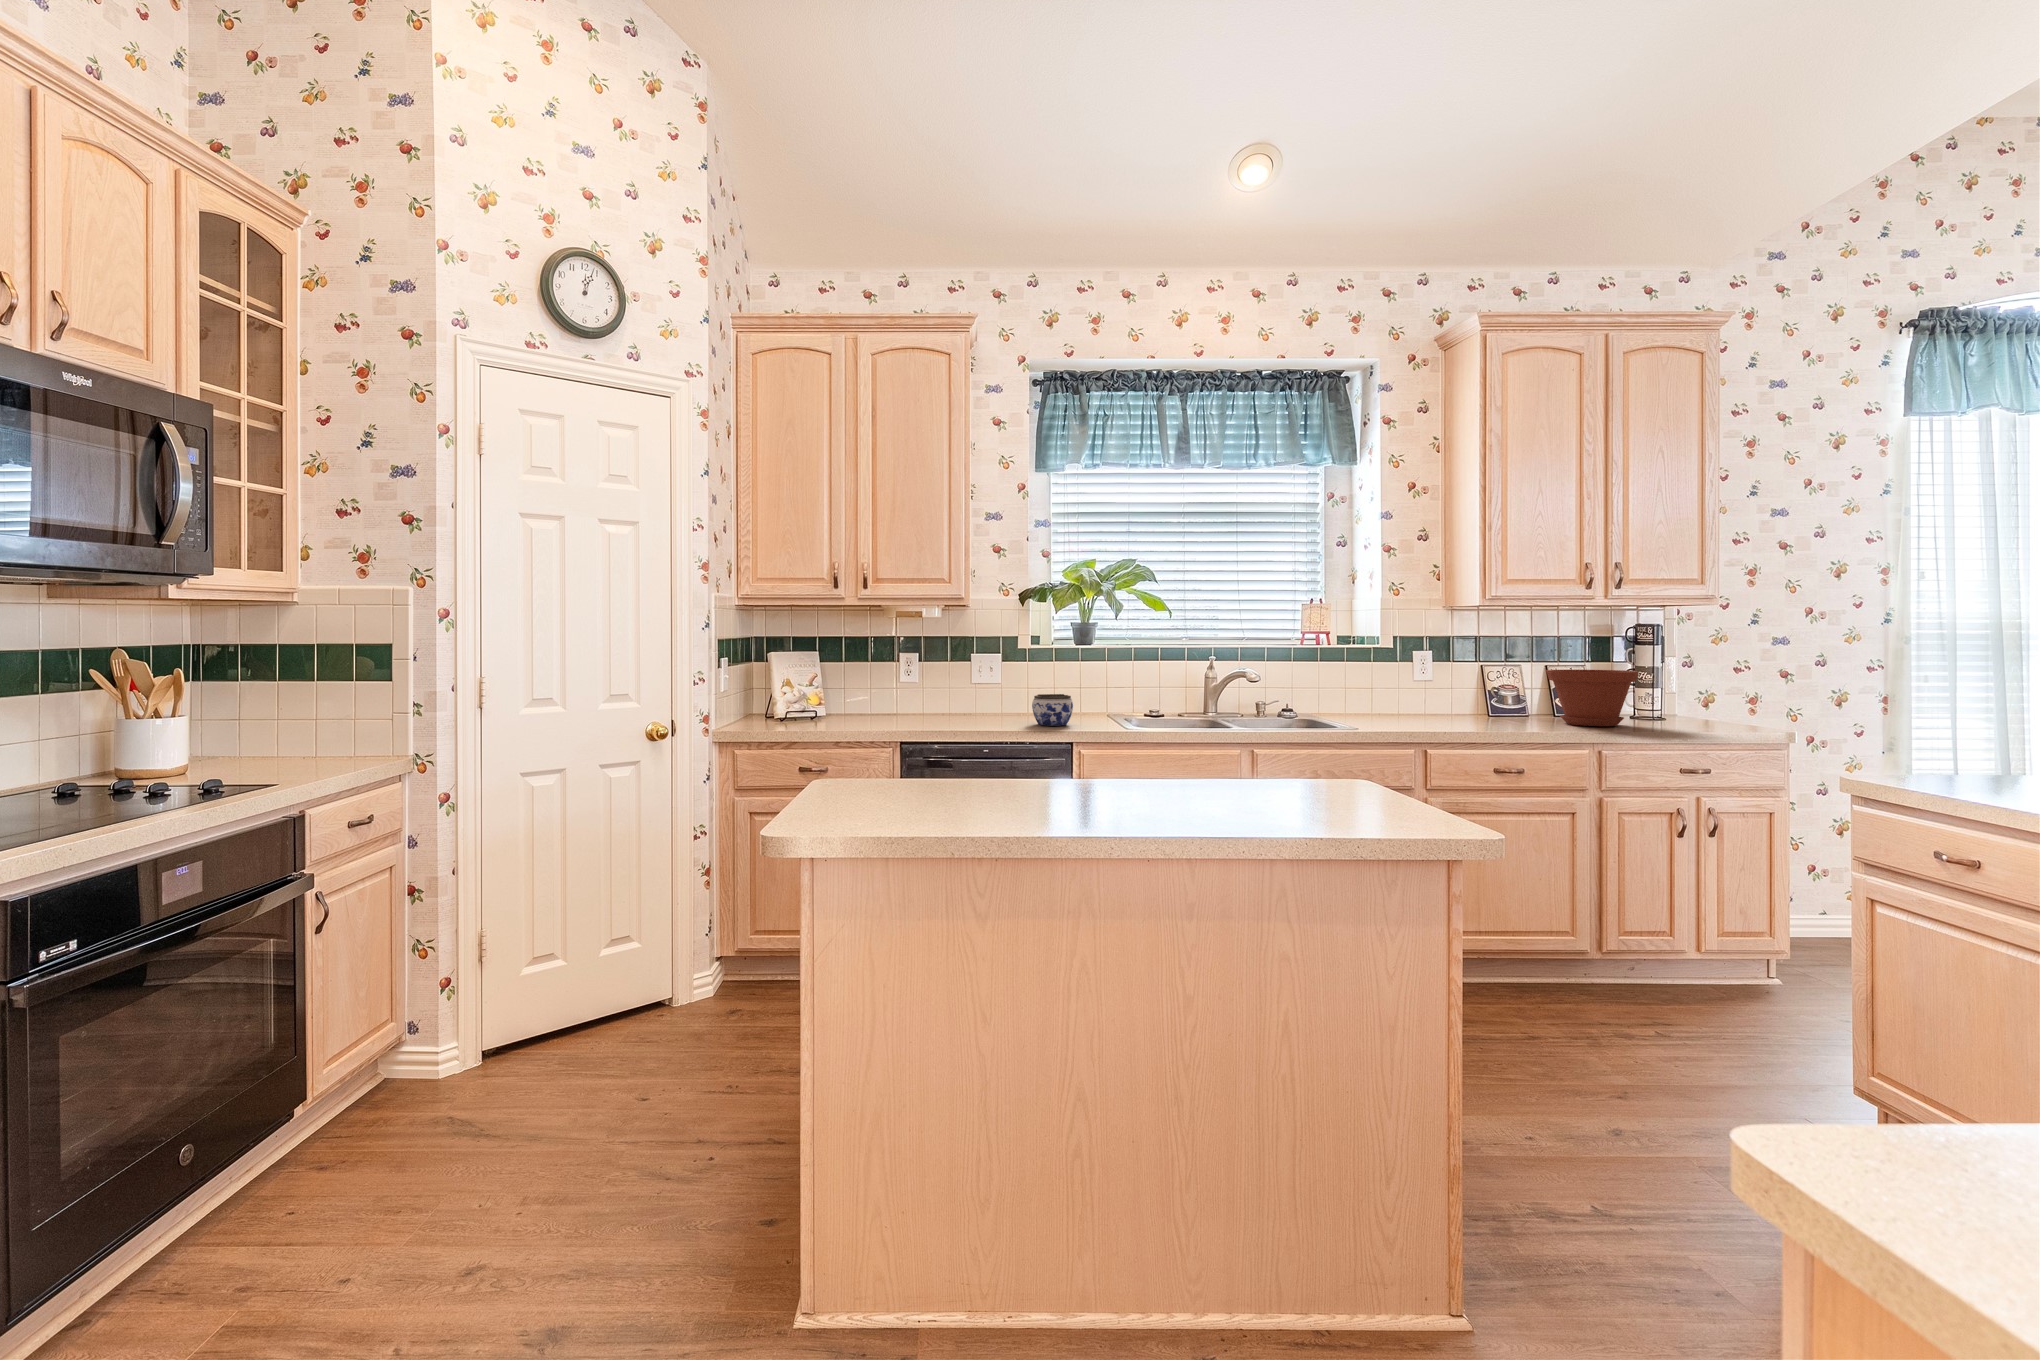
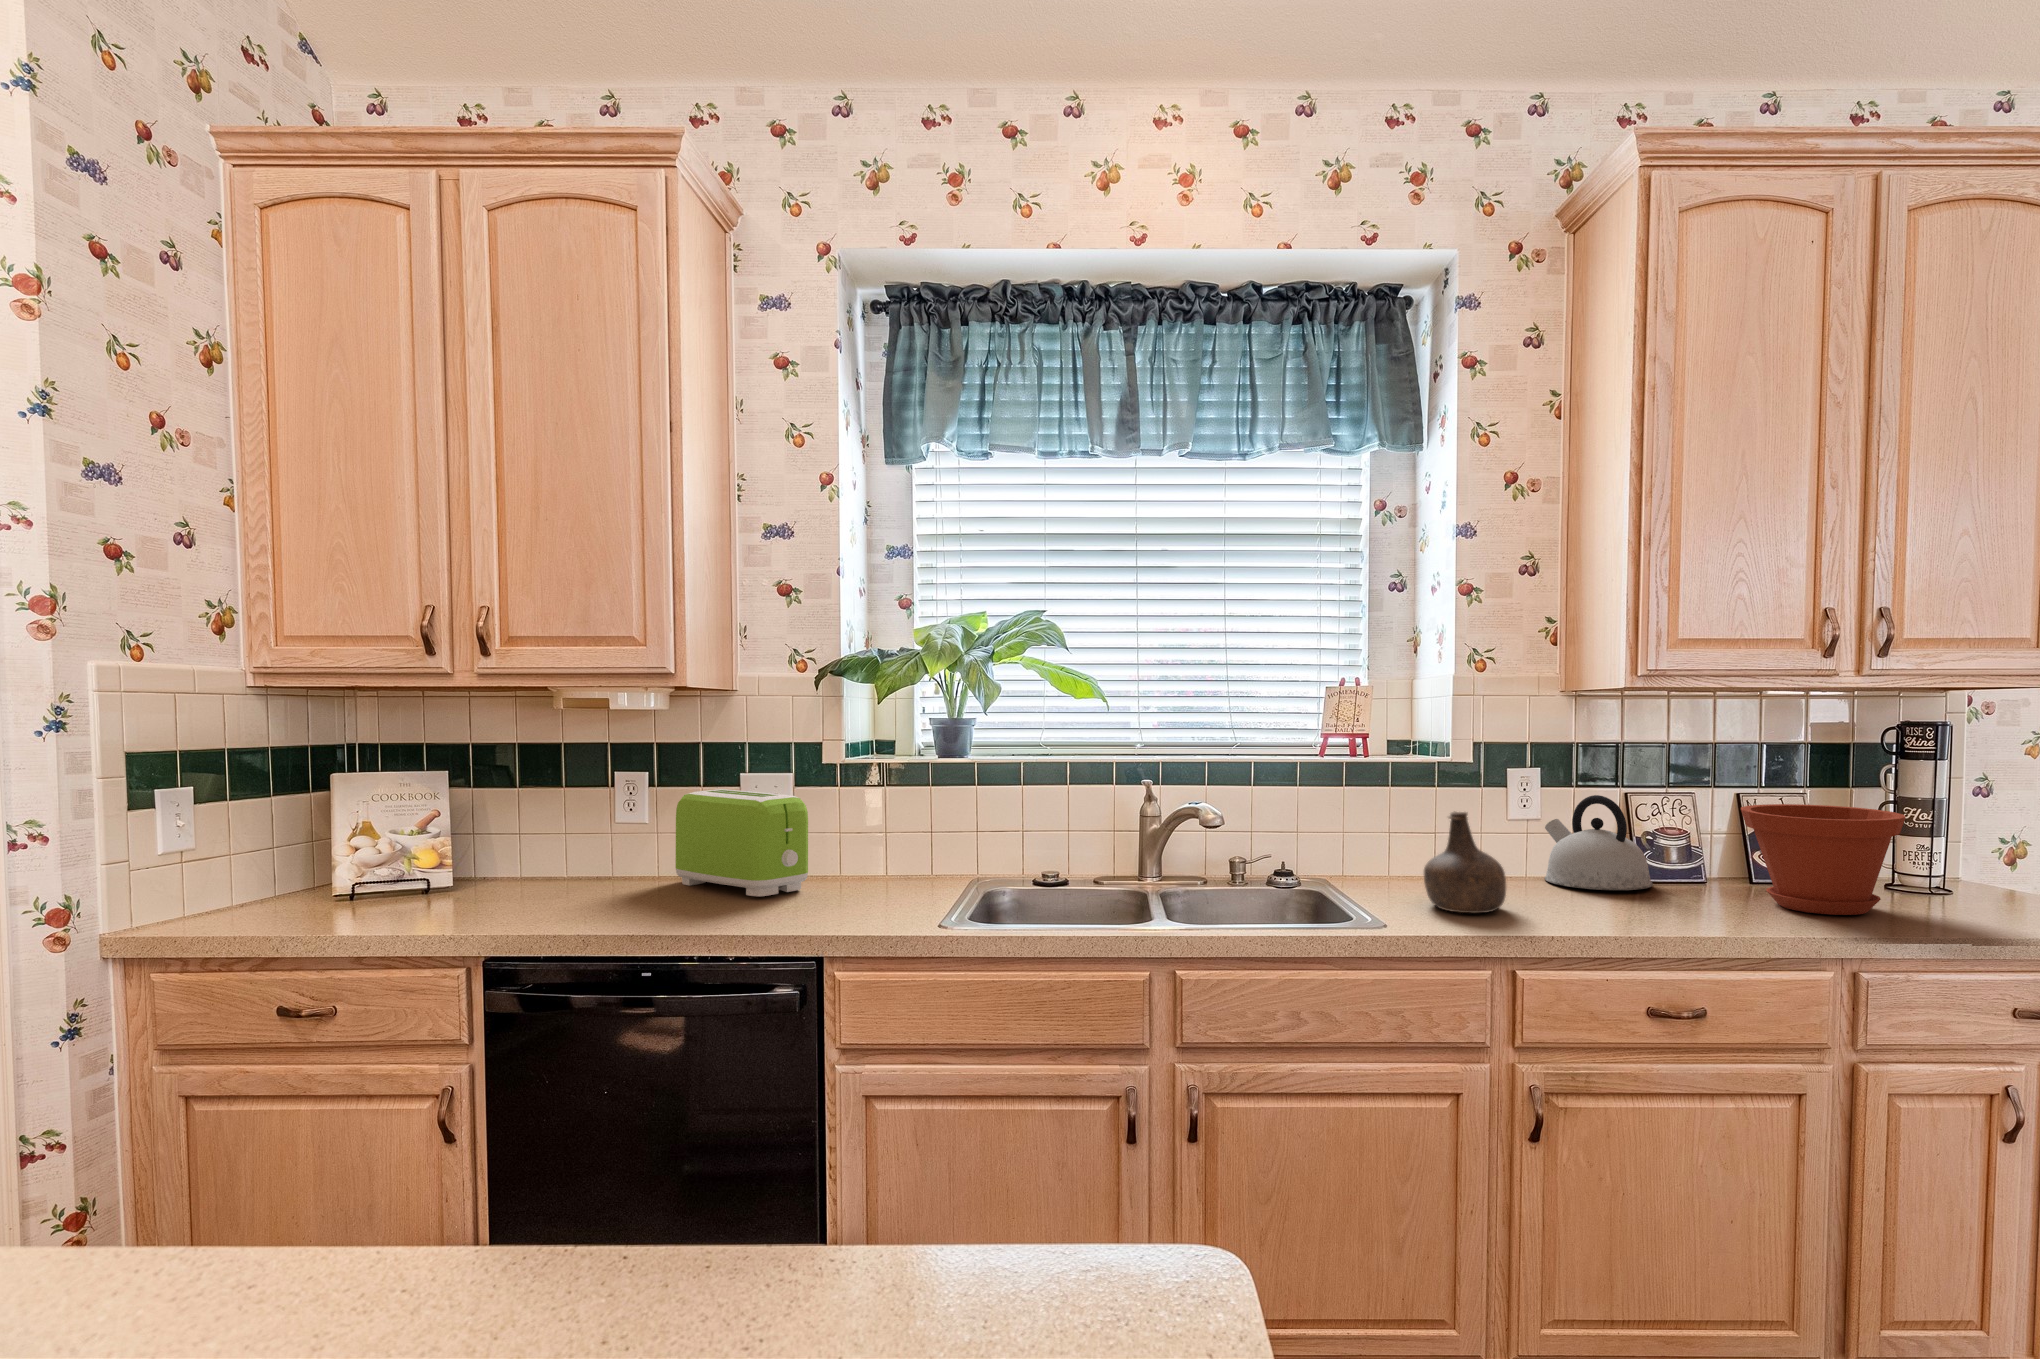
toaster: none [937,663,1016,718] -> present [676,789,808,896]
kettle: none [1431,666,1495,718] -> present [1545,795,1653,890]
bottle: none [1366,671,1414,725] -> present [1424,812,1506,913]
jar: present [1032,694,1073,726] -> none [812,856,887,919]

